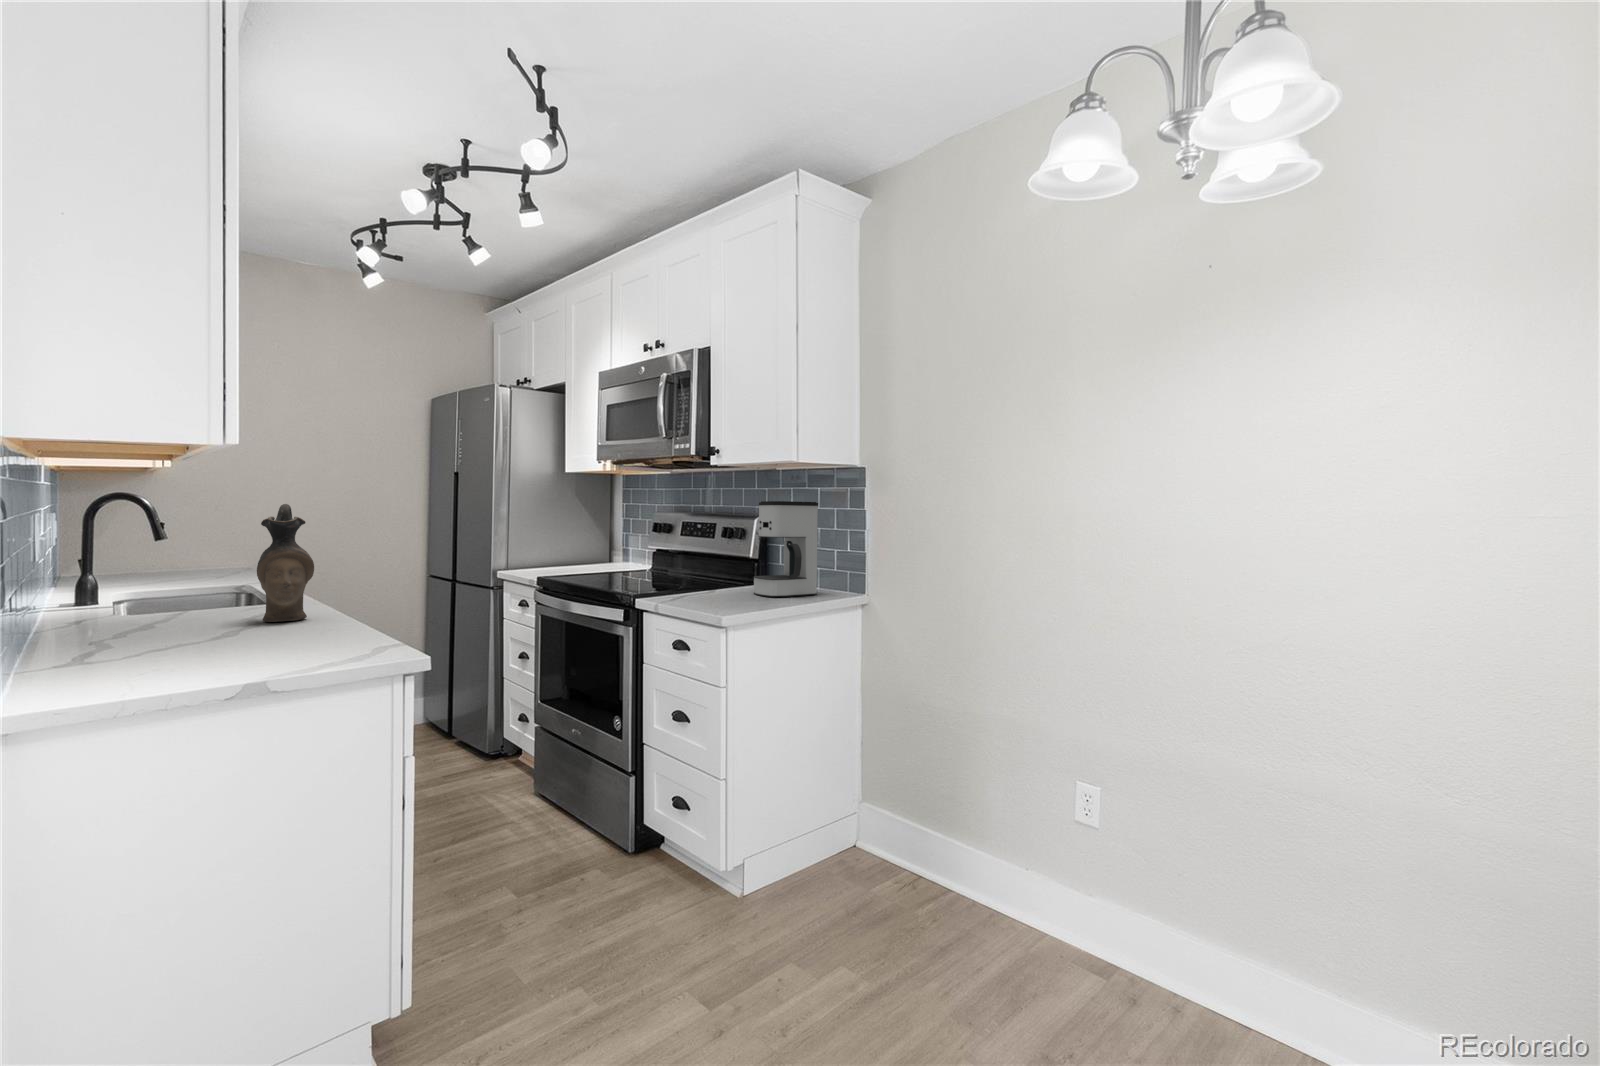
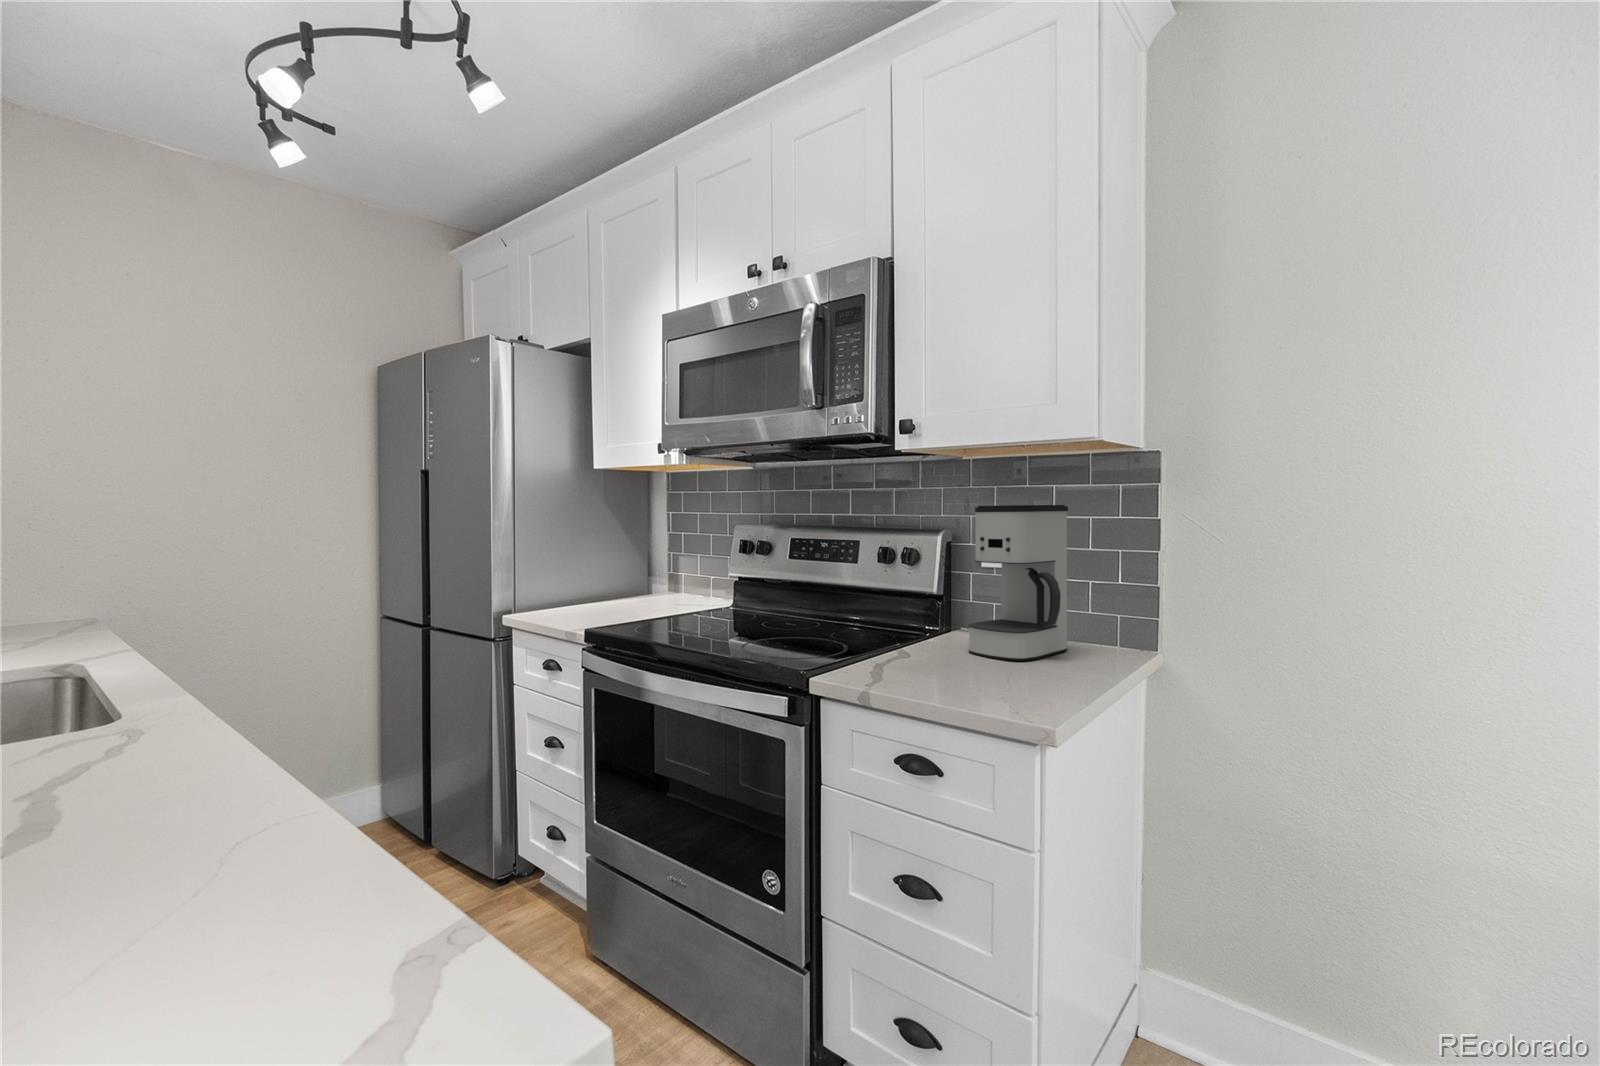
ceramic pitcher: present [257,504,314,622] -> none [78,543,243,863]

